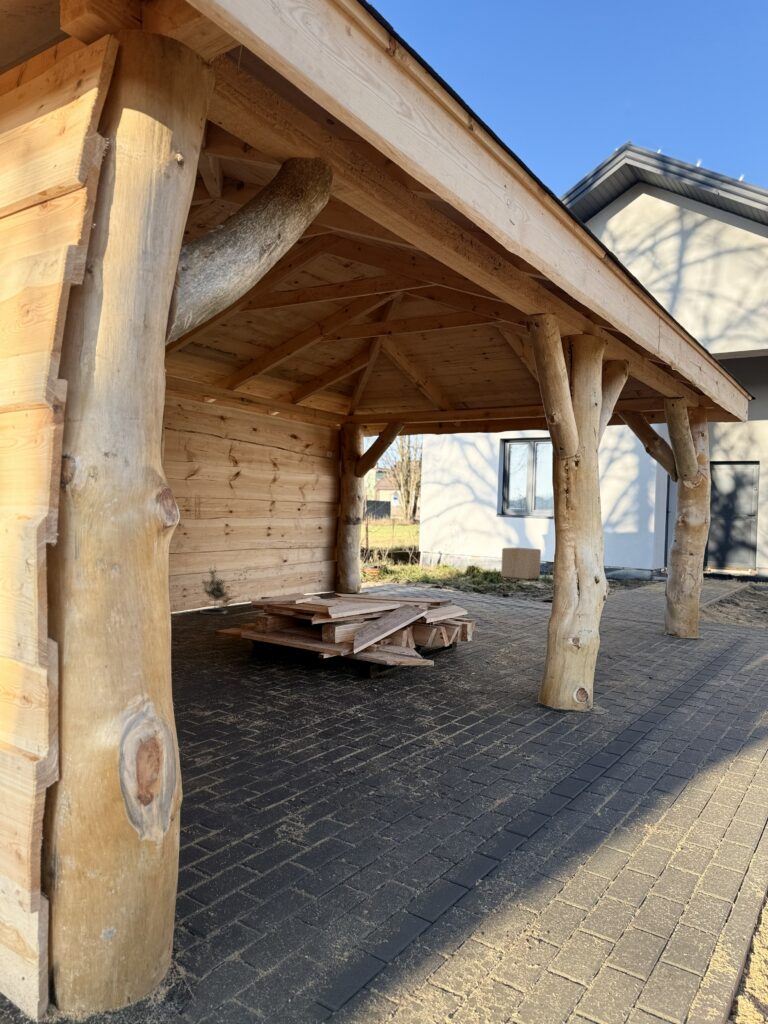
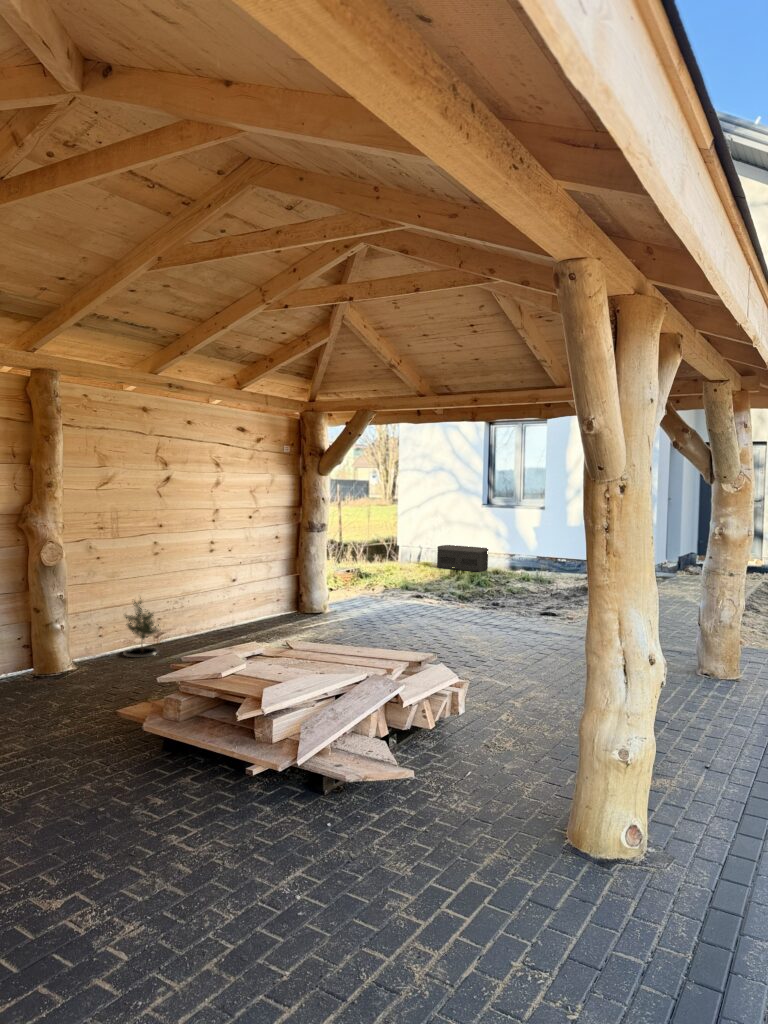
cardboard box: present [501,548,541,579] -> none [488,542,531,578]
storage bench: none [455,551,502,575] -> present [437,545,488,572]

